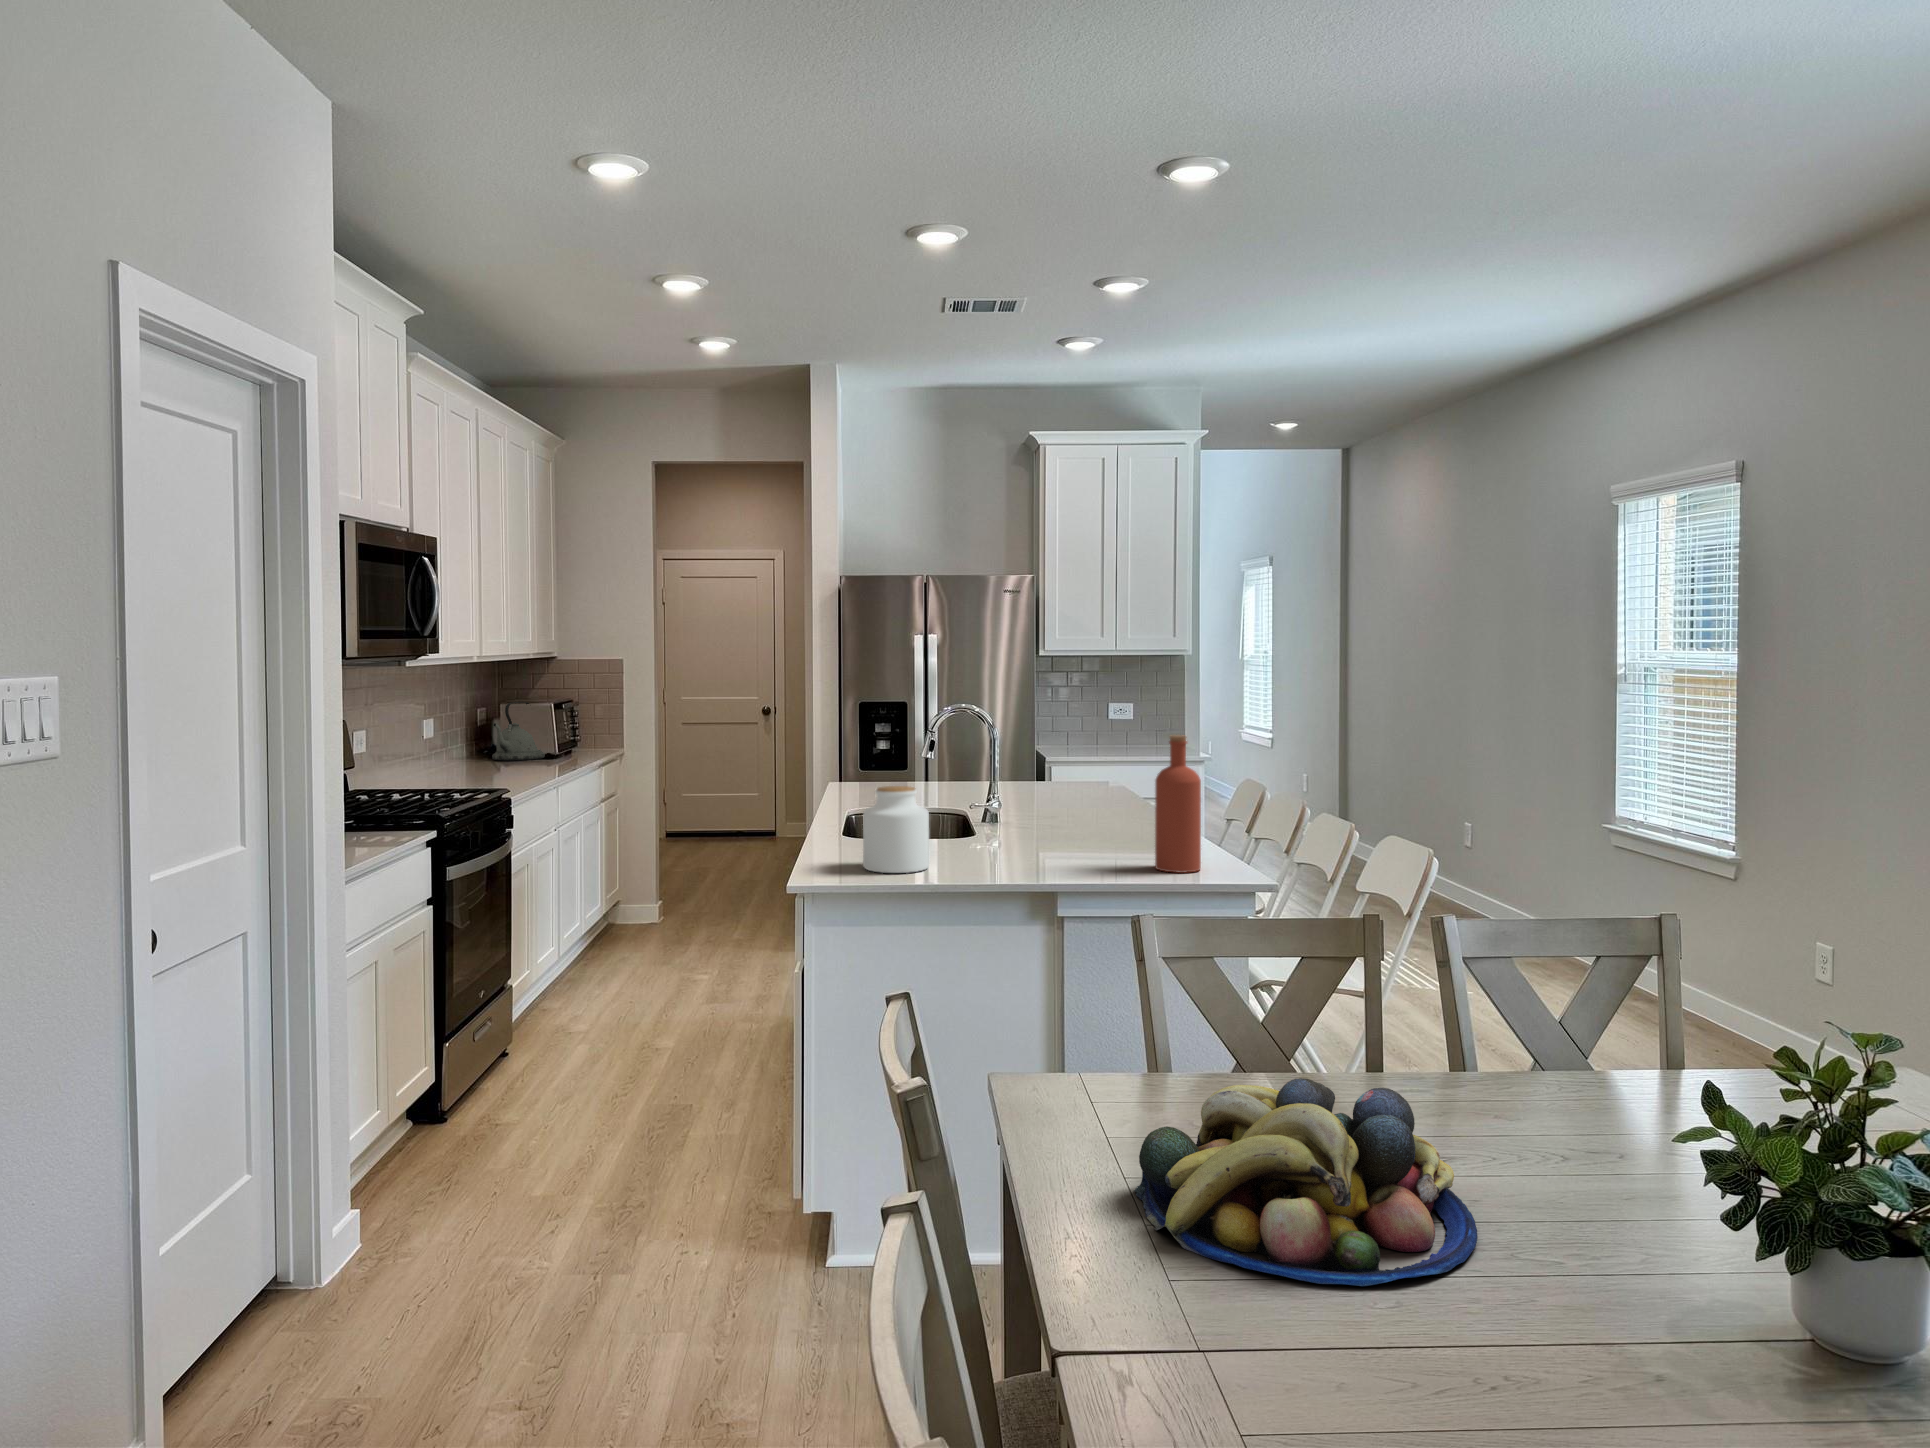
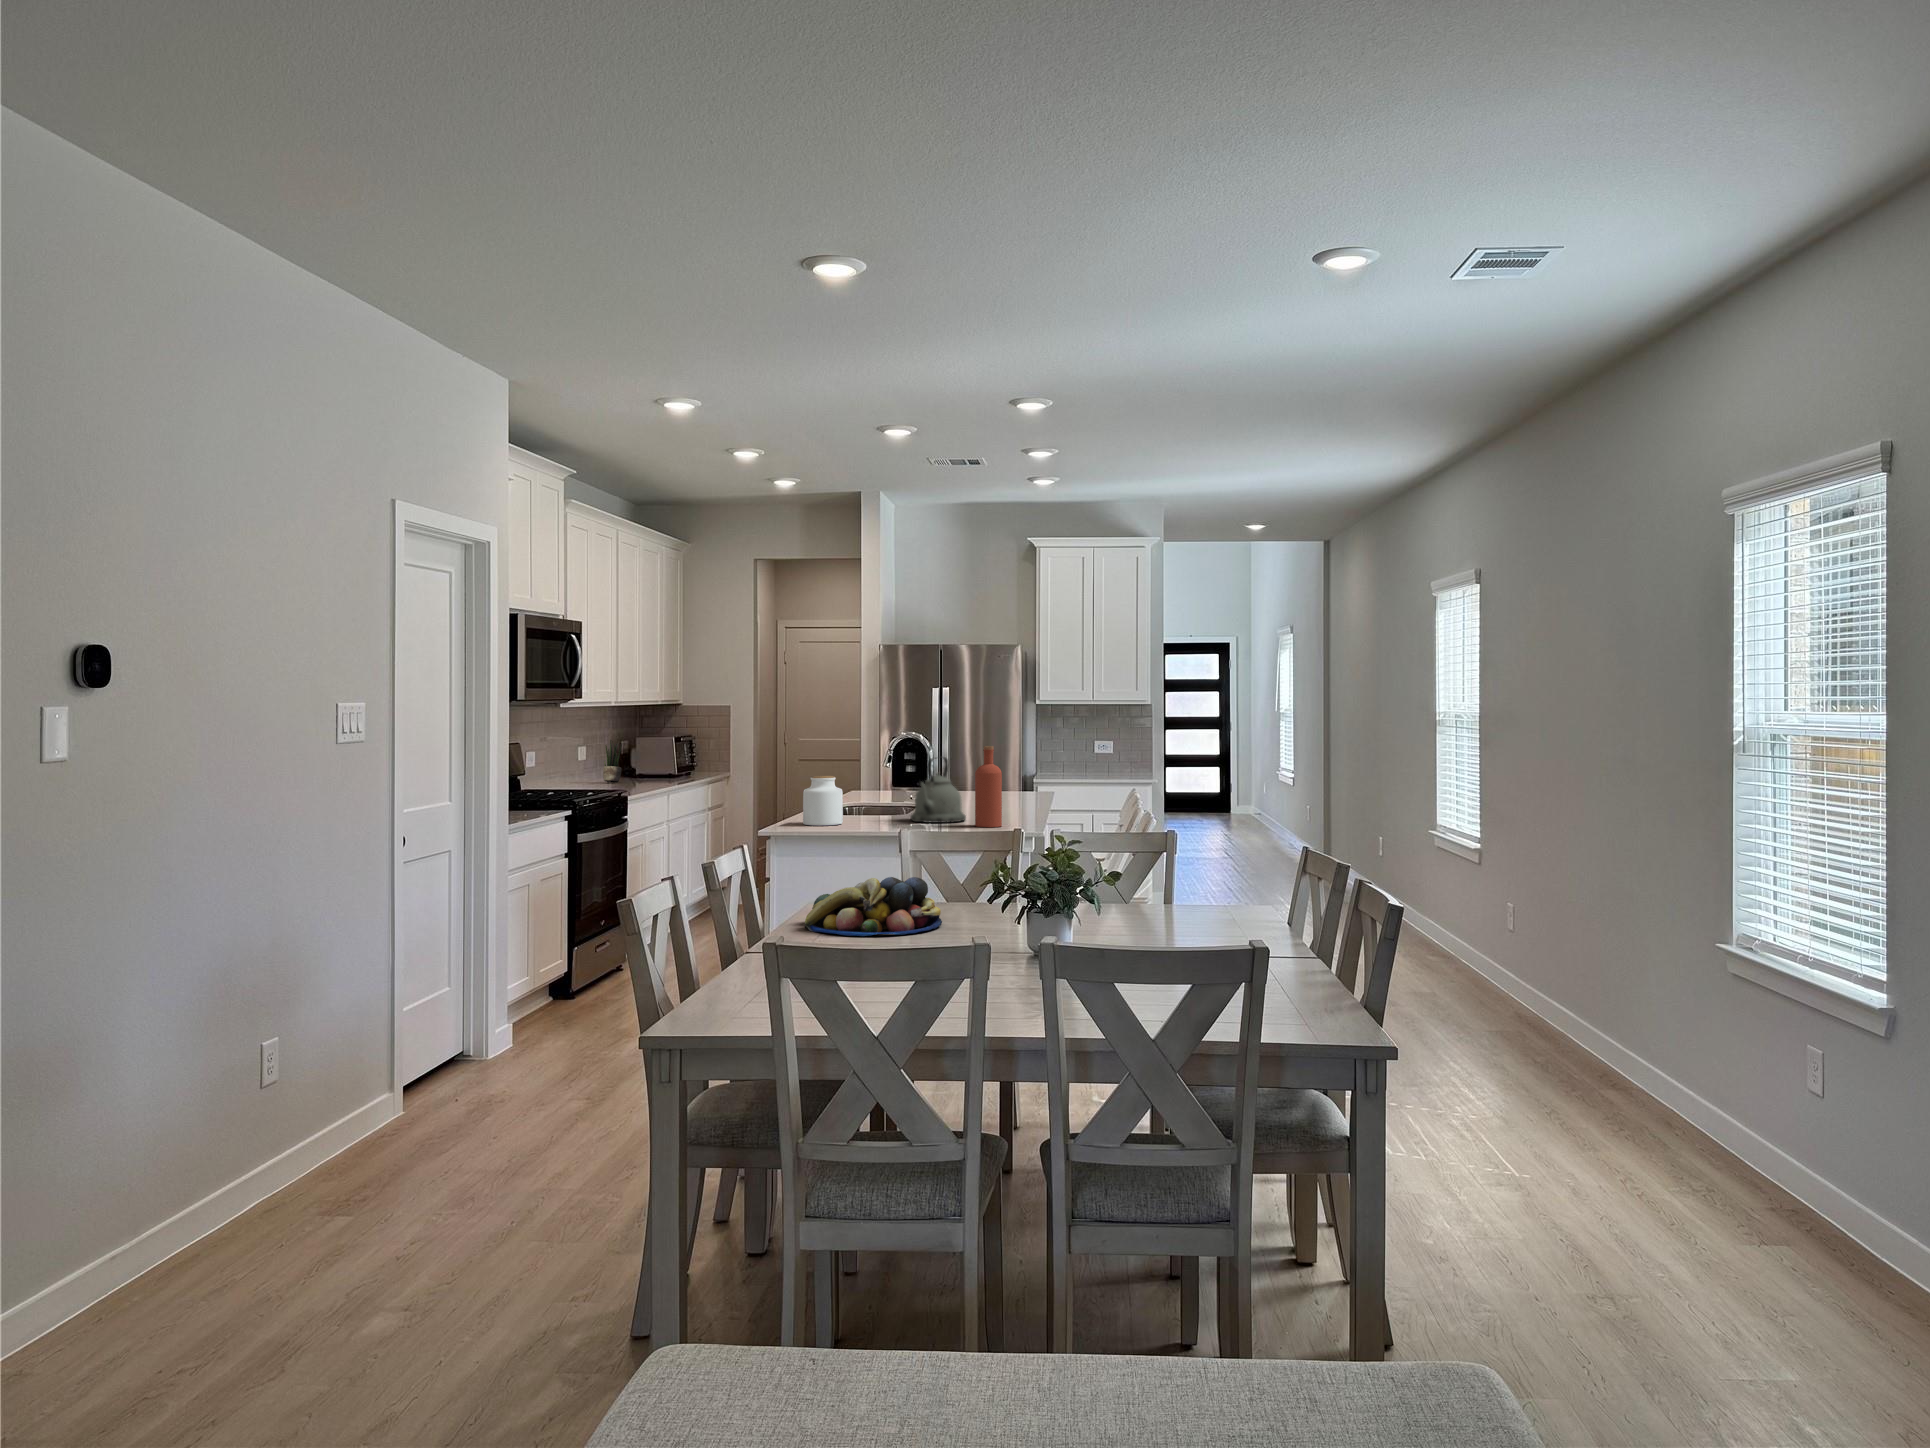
kettle: present [492,702,545,761] -> present [910,757,966,823]
potted plant: none [462,707,488,767] -> present [603,740,622,782]

